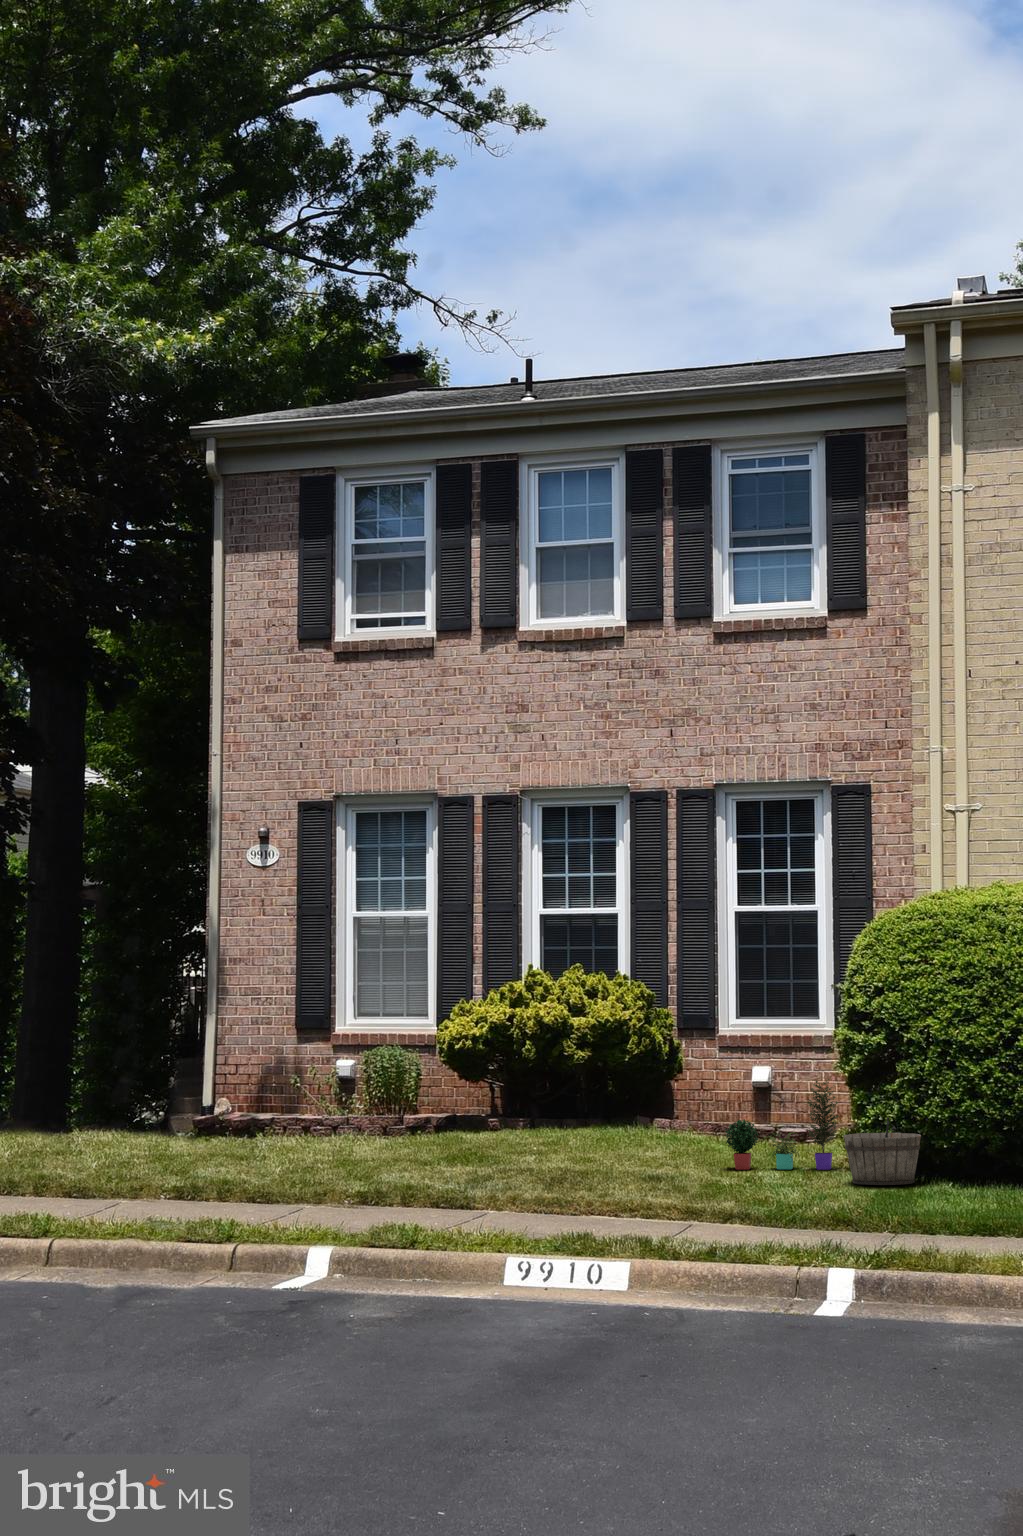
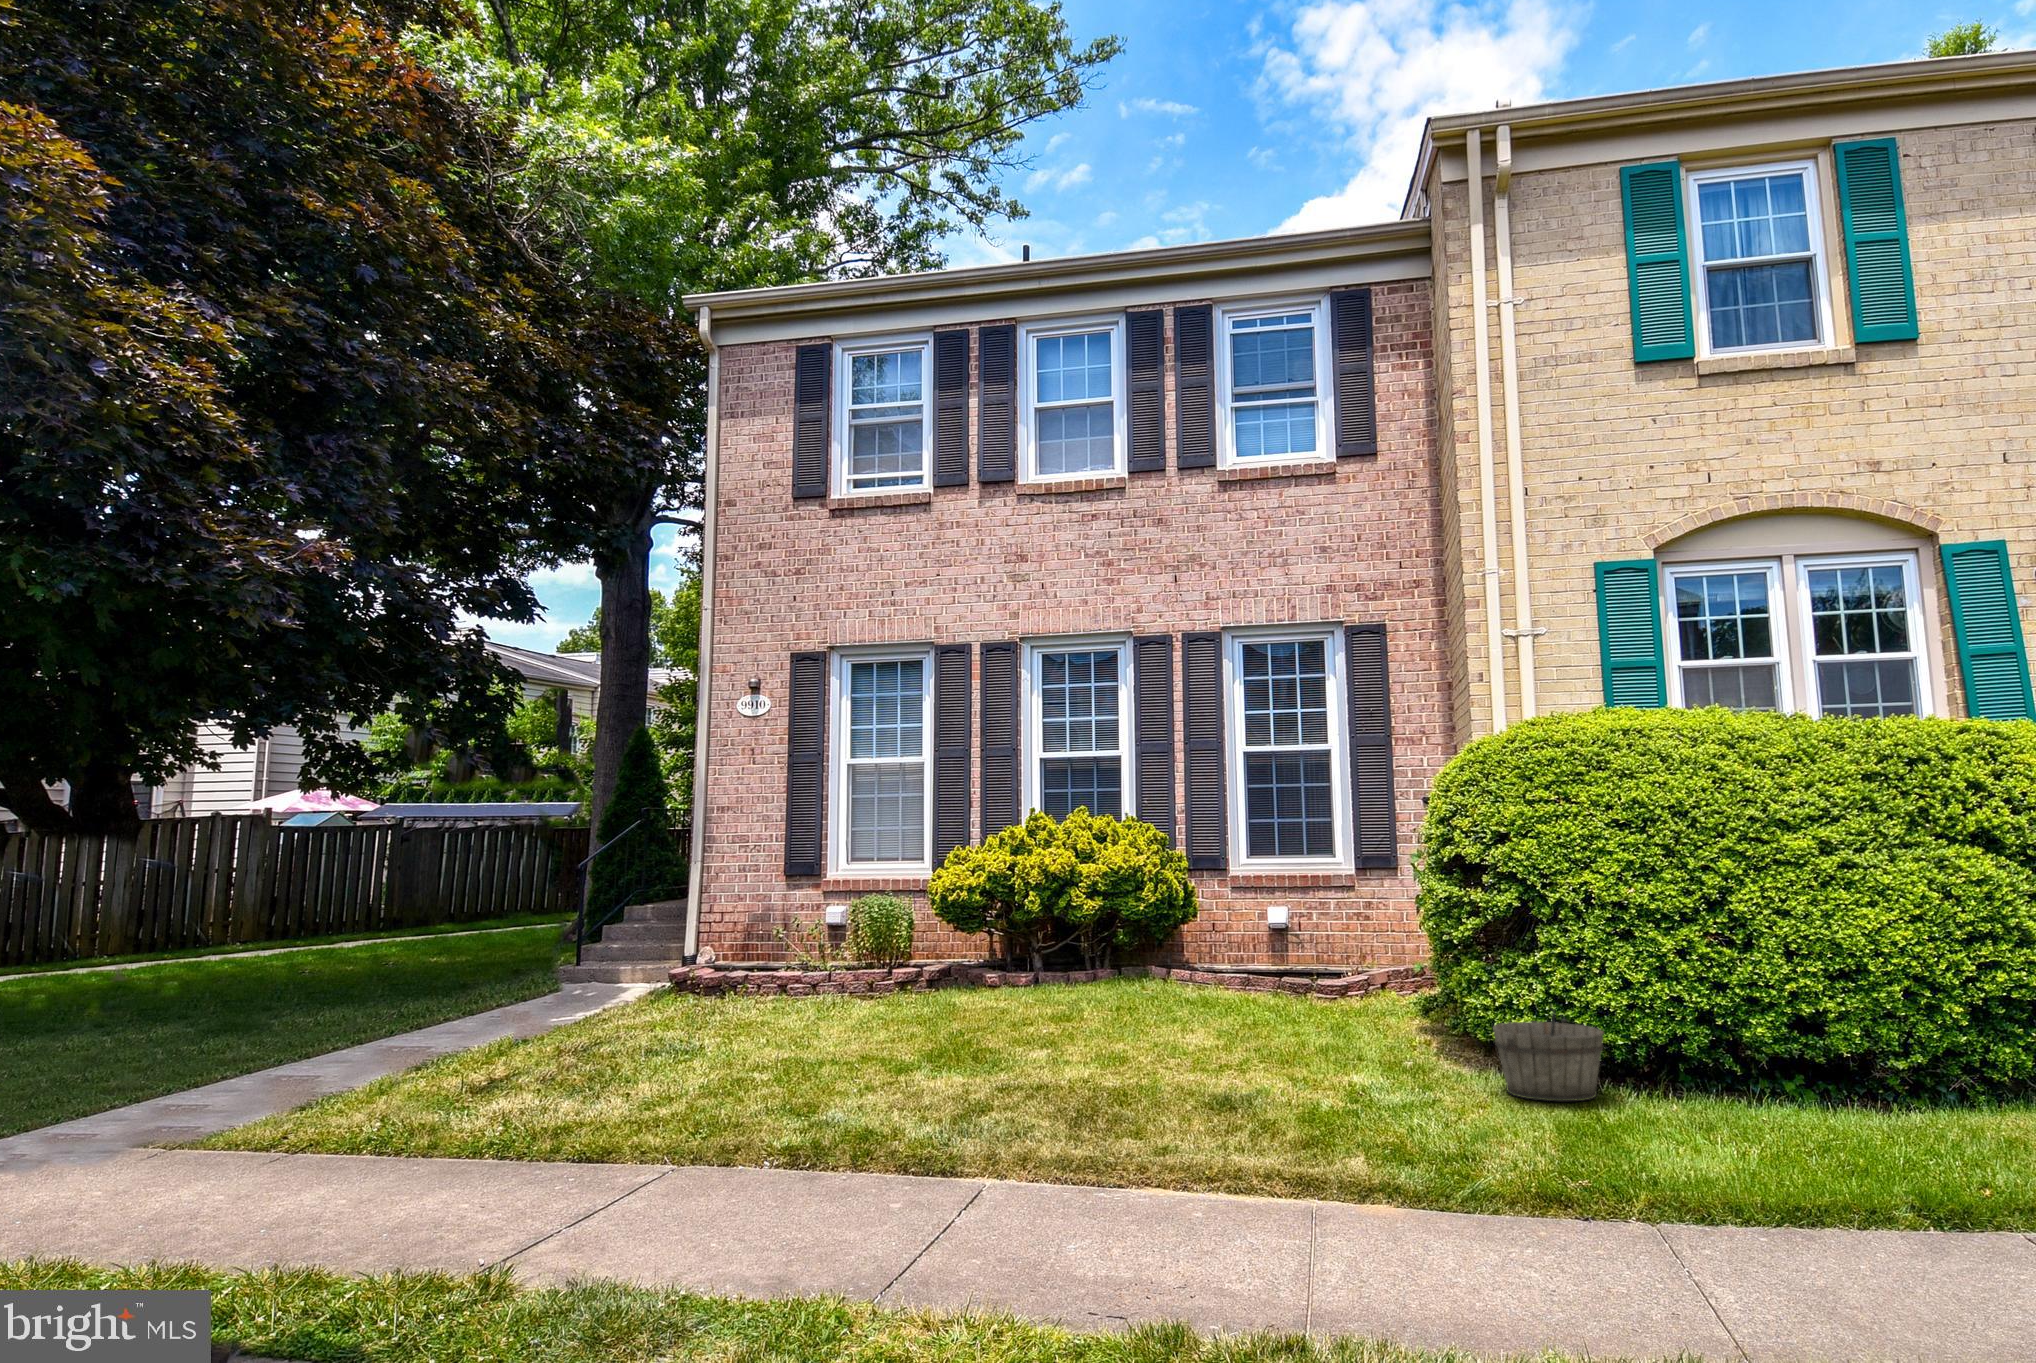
potted plant: present [725,1079,839,1170] -> none [1302,946,1451,1062]

